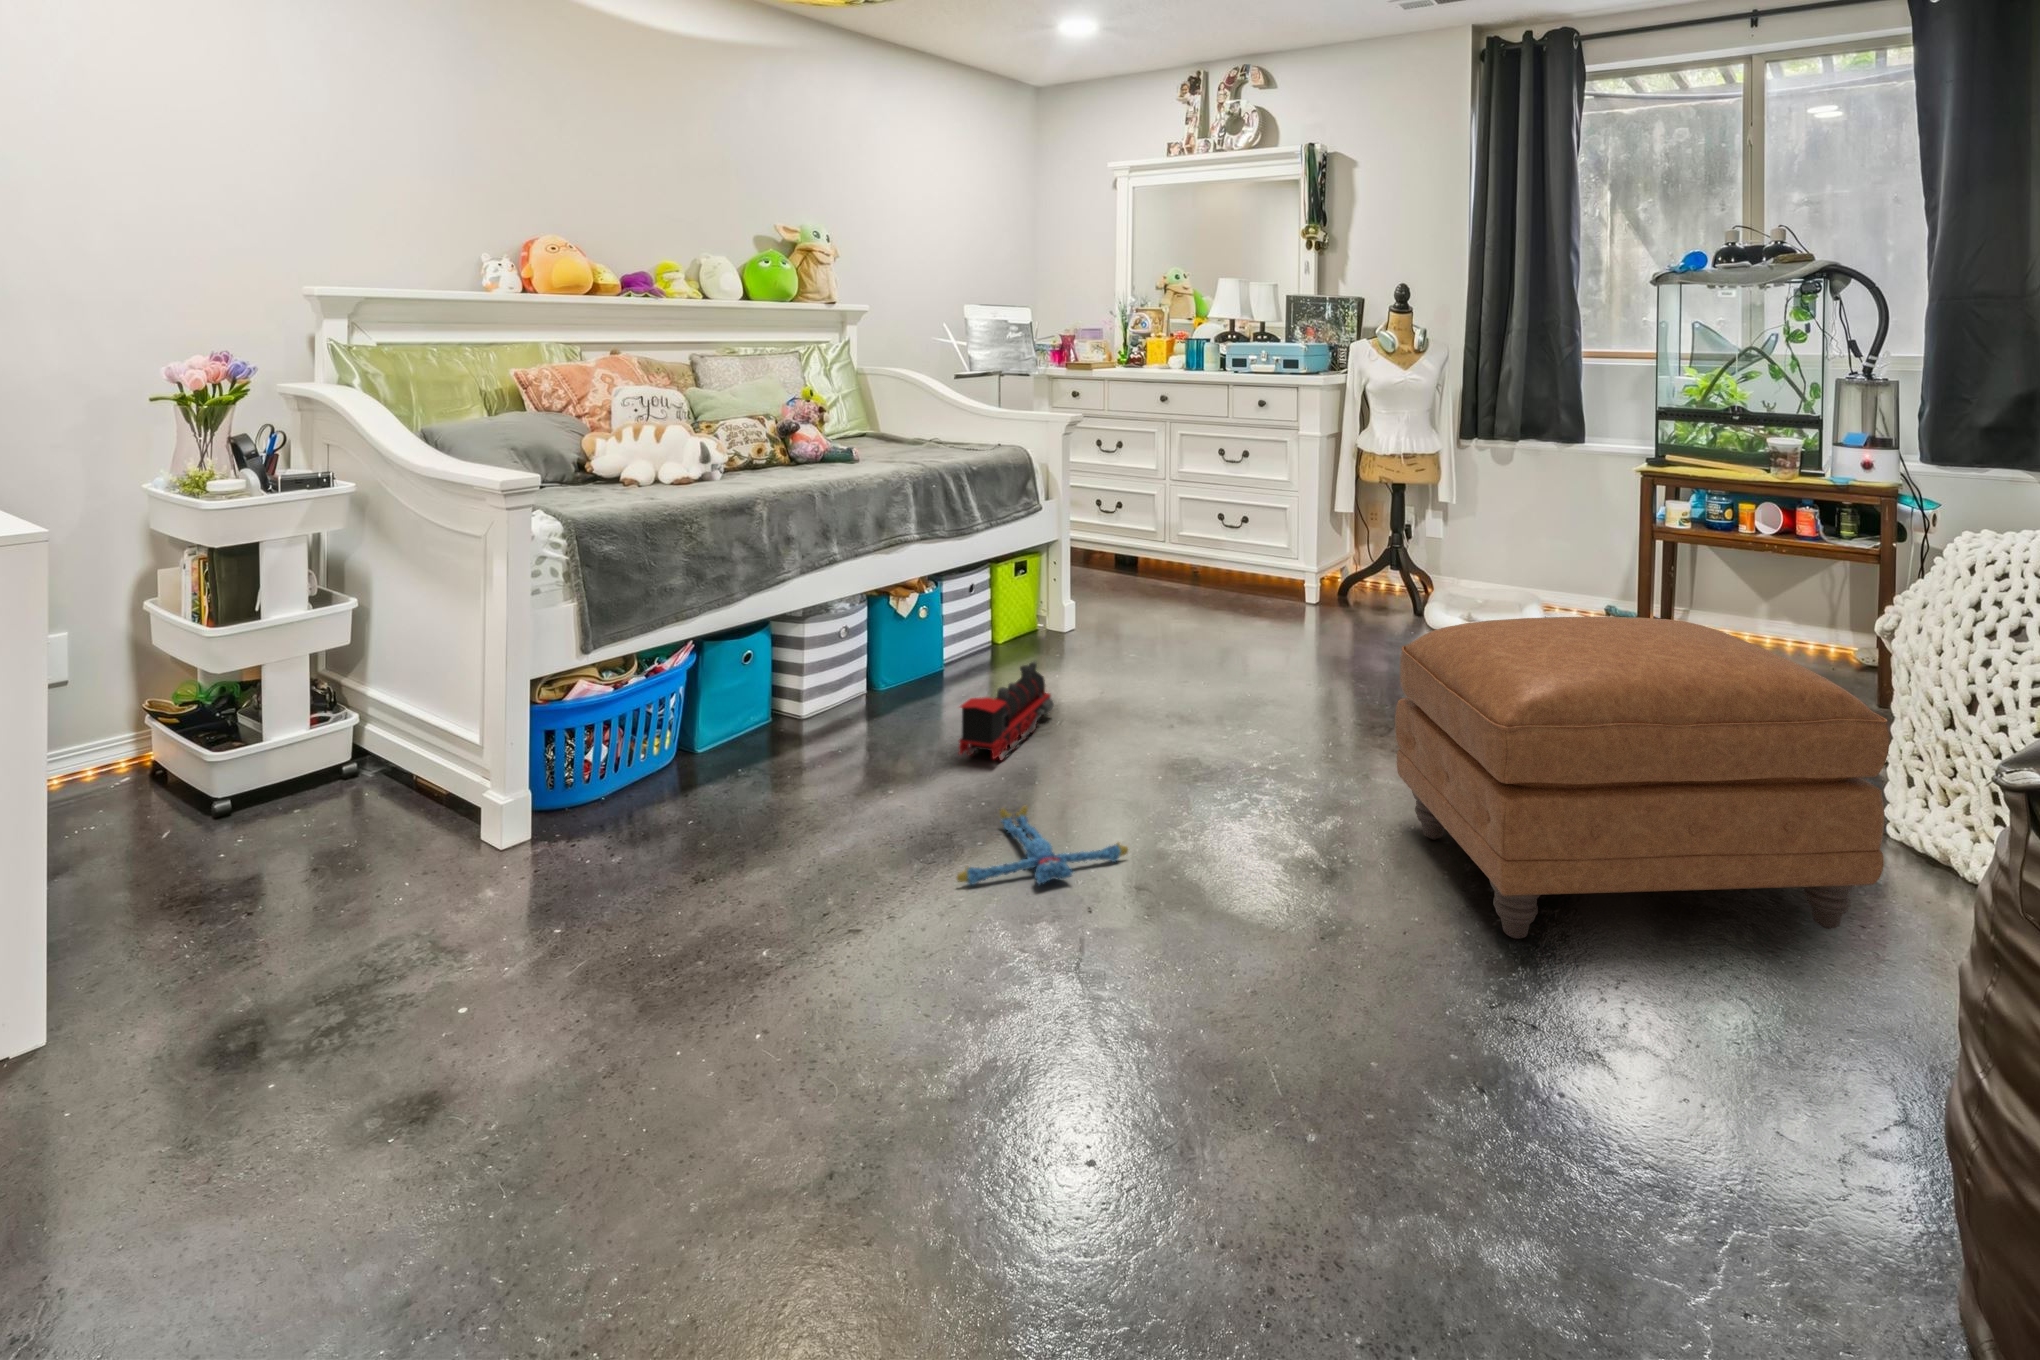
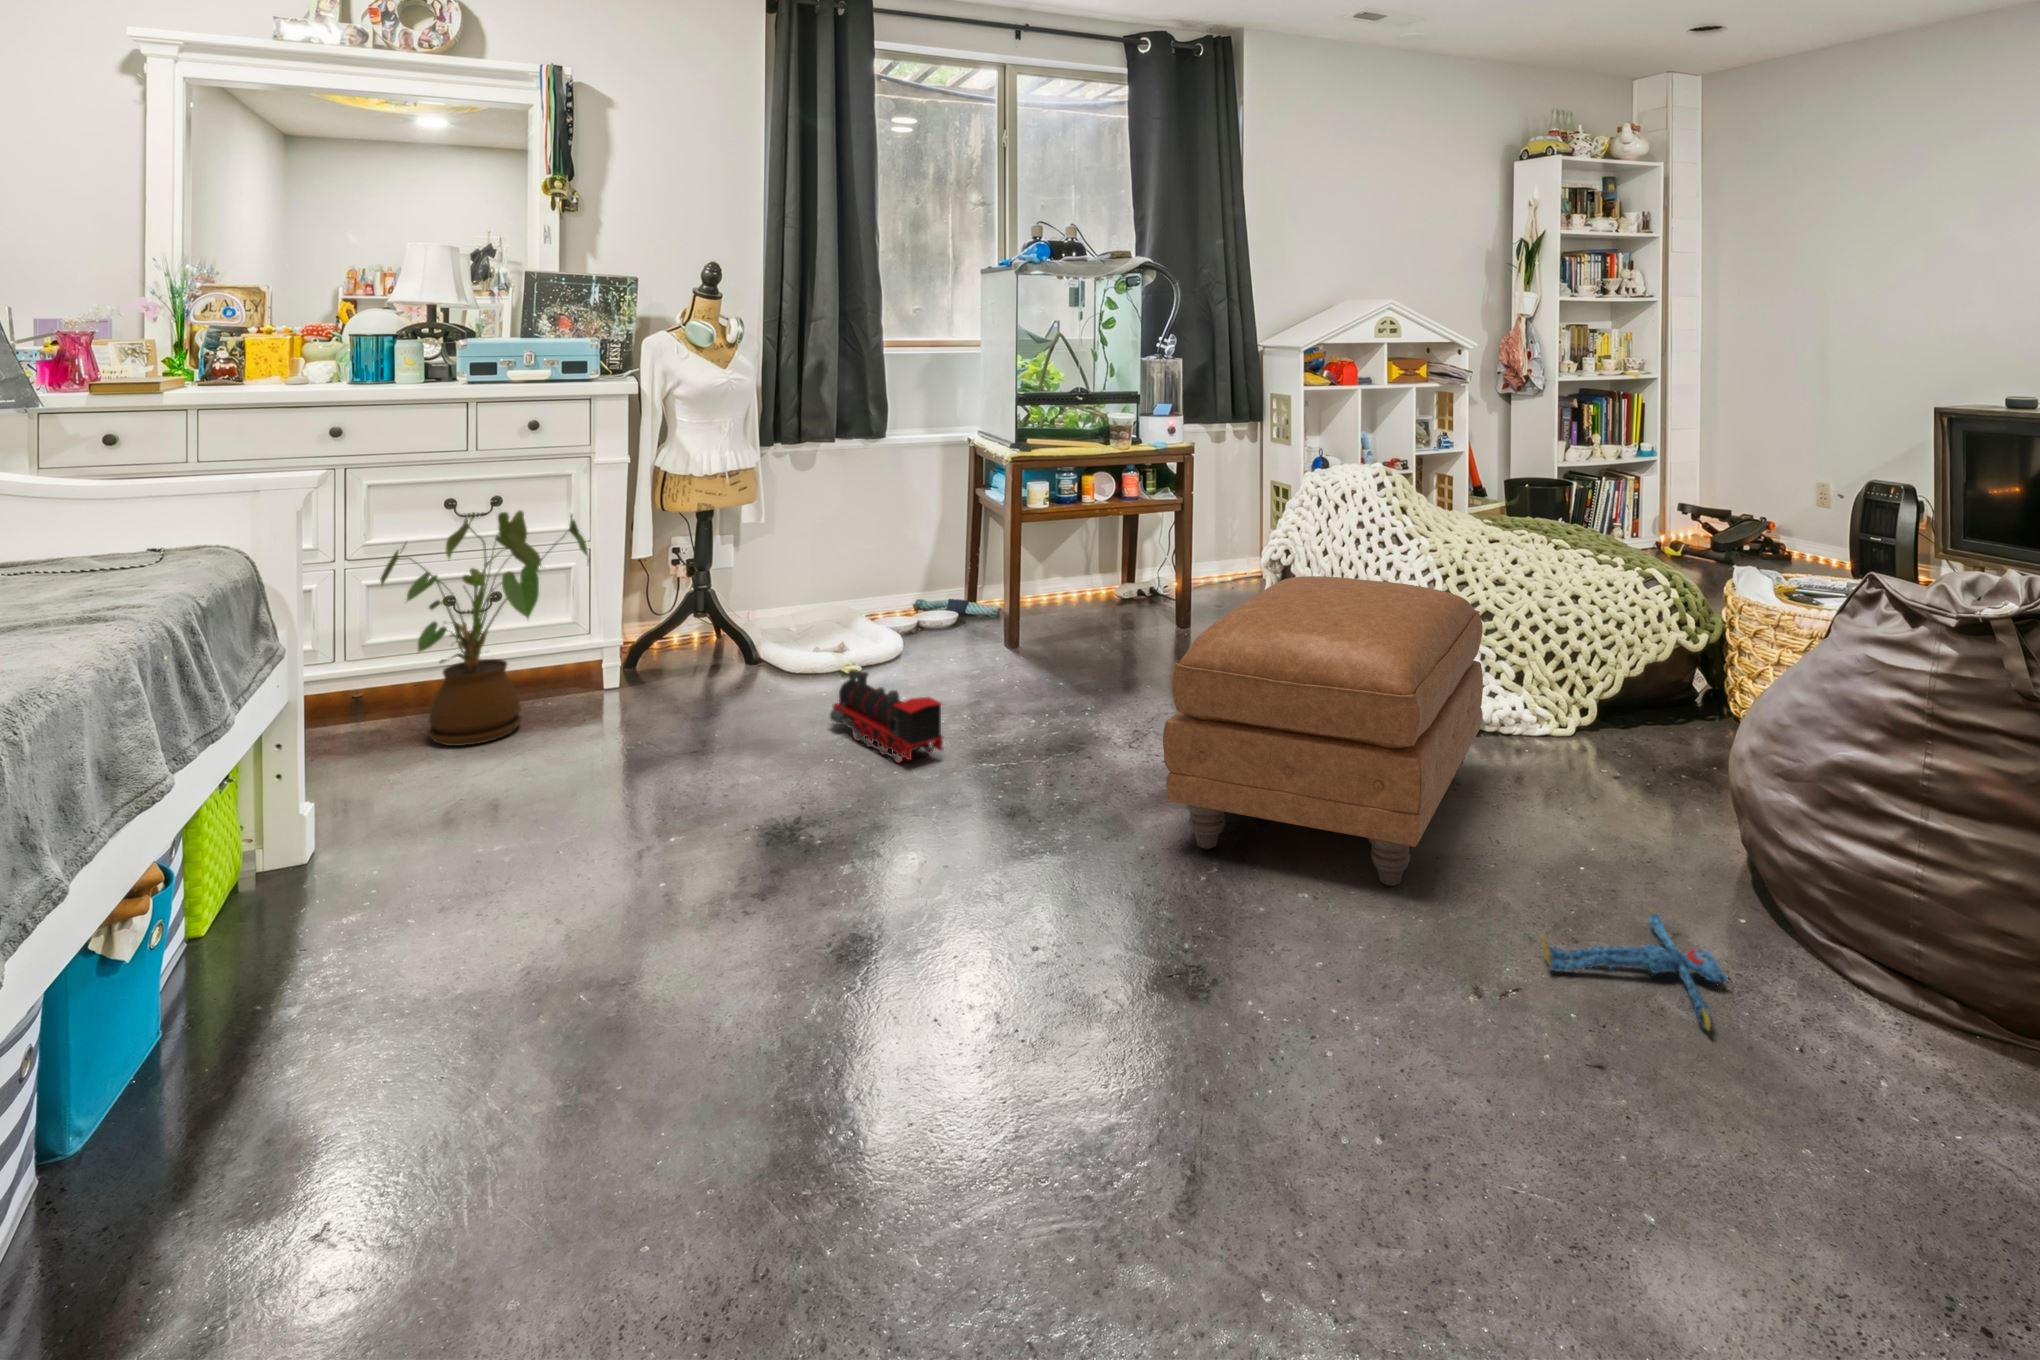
house plant: none [1142,459,1265,611] -> present [380,511,589,746]
toy train: present [959,662,1054,760] -> present [830,670,943,763]
plush toy: present [957,806,1128,885] -> present [1541,910,1727,1031]

